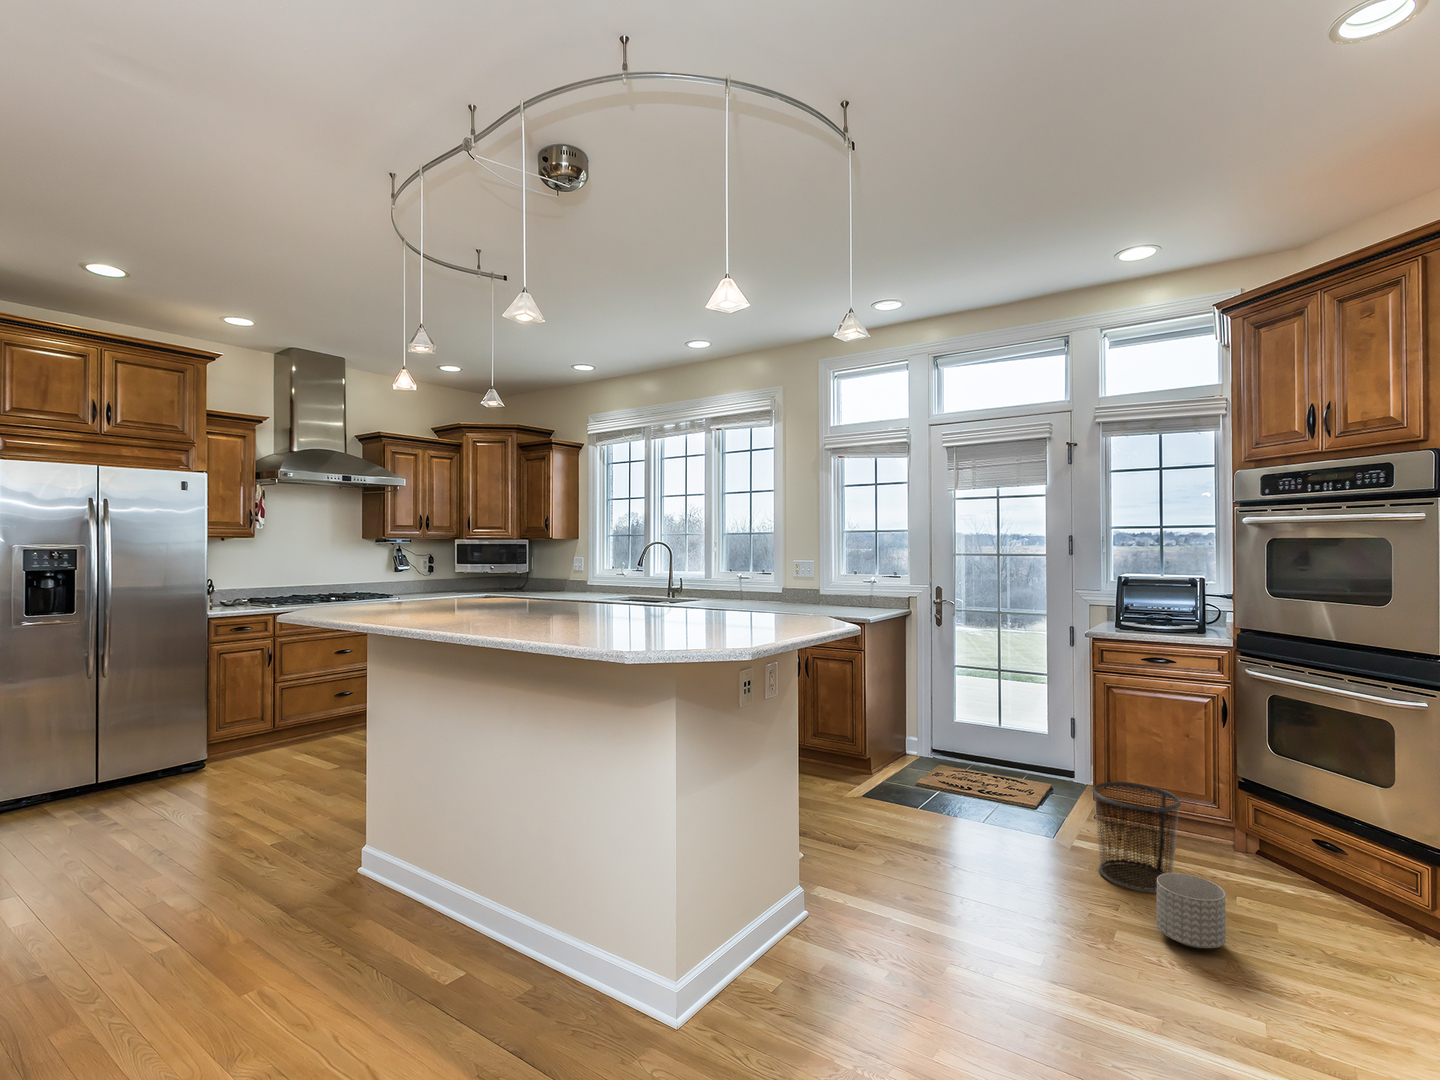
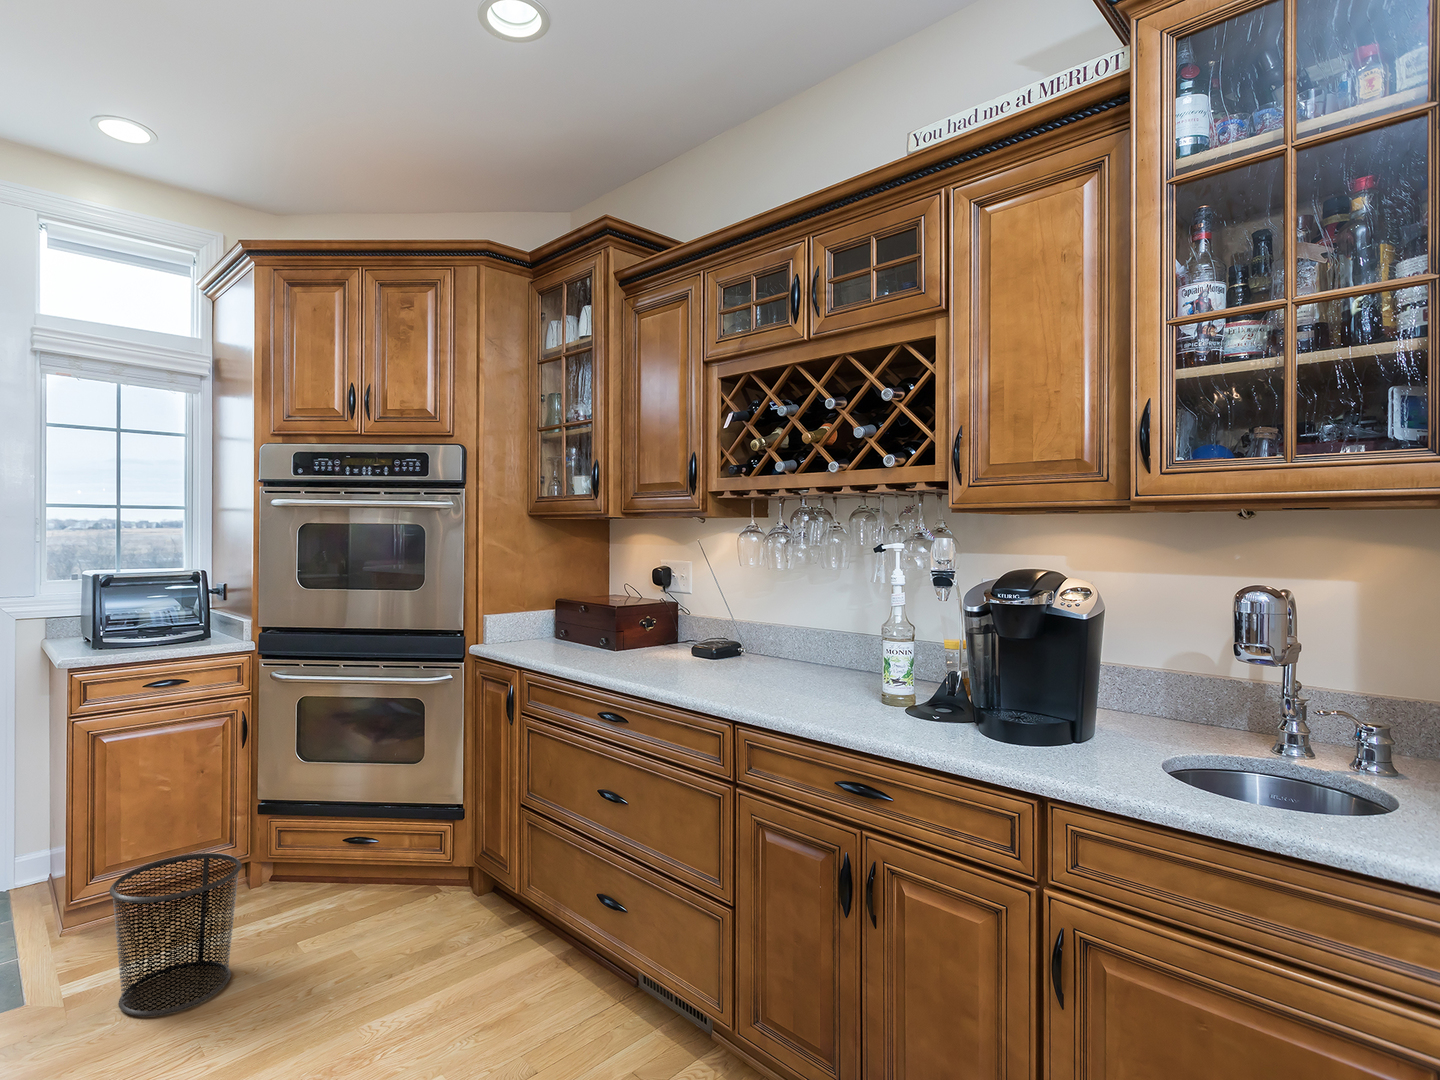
planter: present [1157,873,1226,948] -> none [257,939,341,1040]

